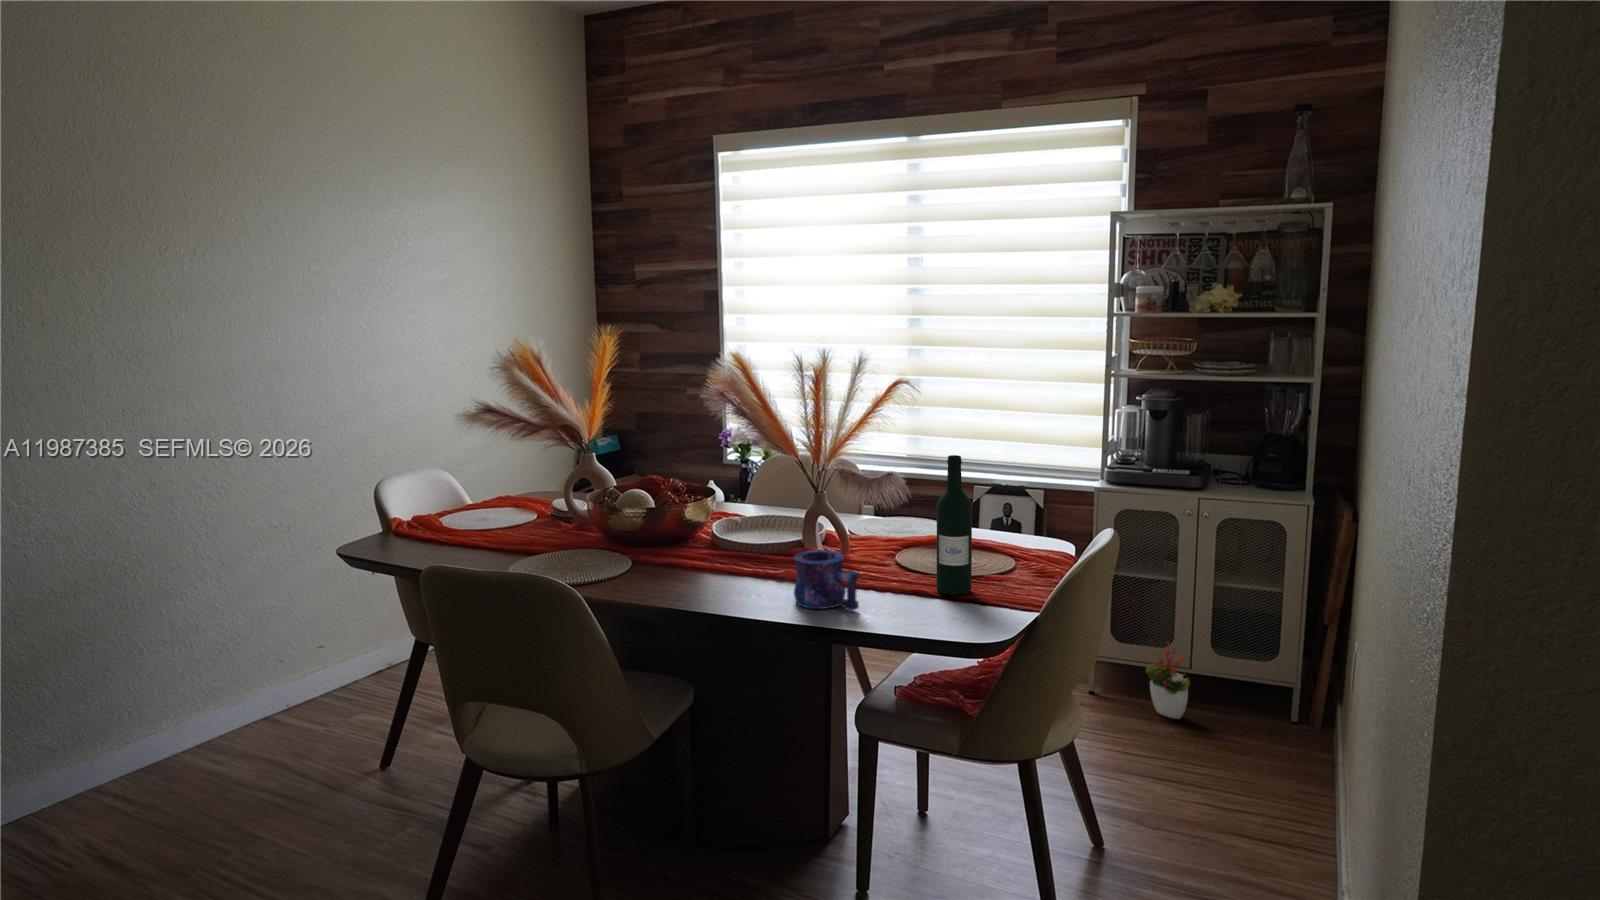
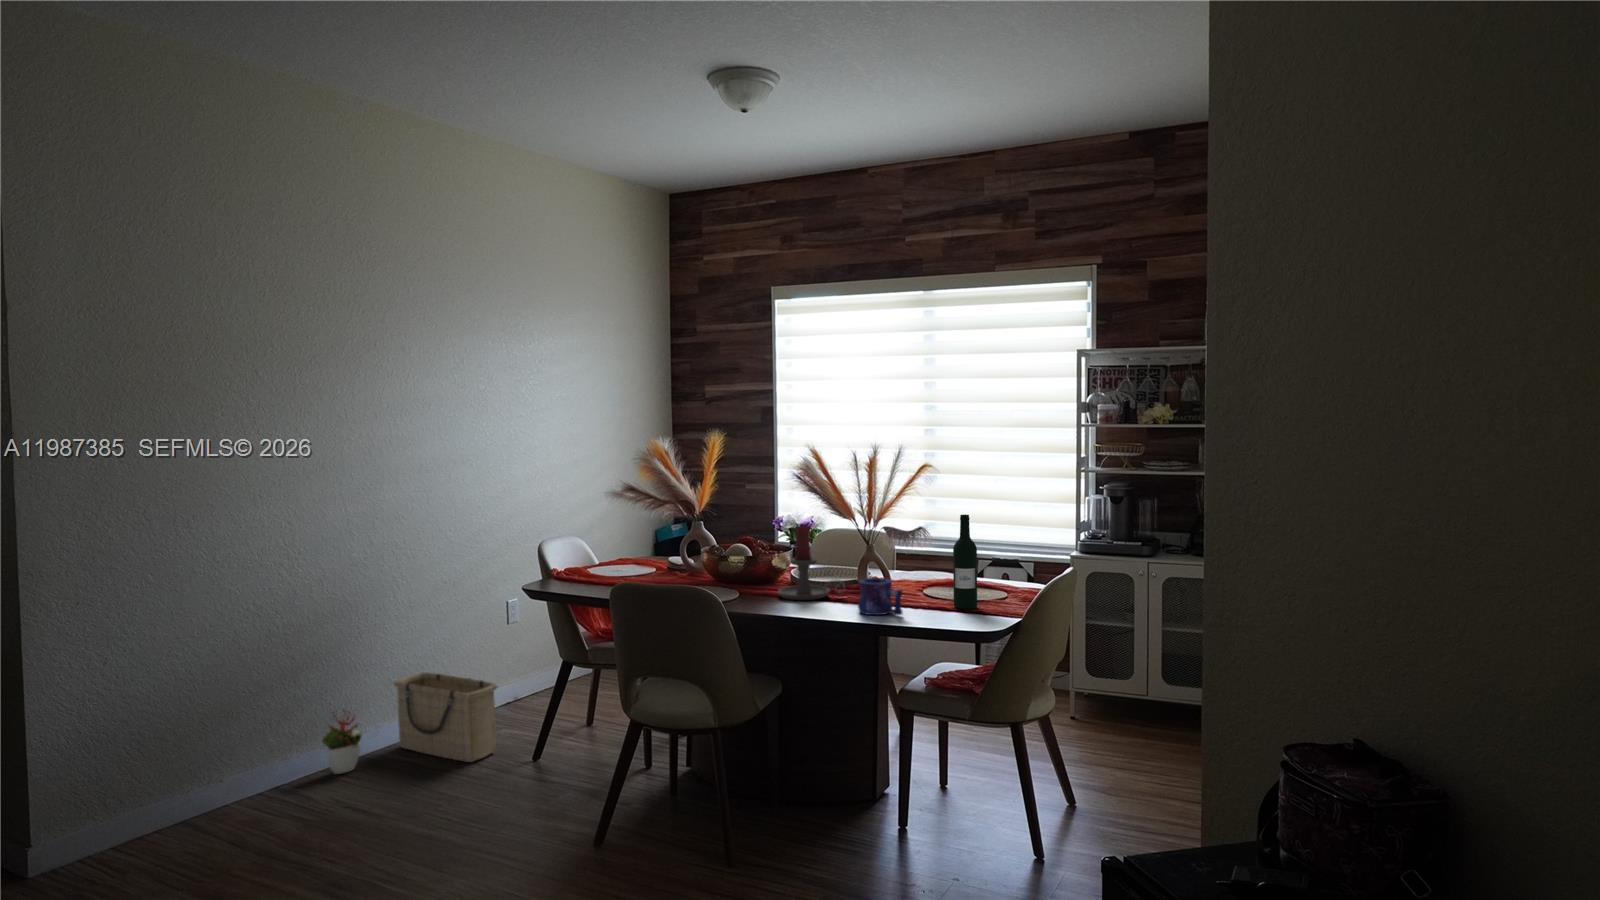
candle holder: none [685,466,781,577] -> present [778,525,845,600]
basket: none [203,644,340,768] -> present [394,672,497,762]
decorative plant: present [1146,644,1190,719] -> present [322,710,362,774]

